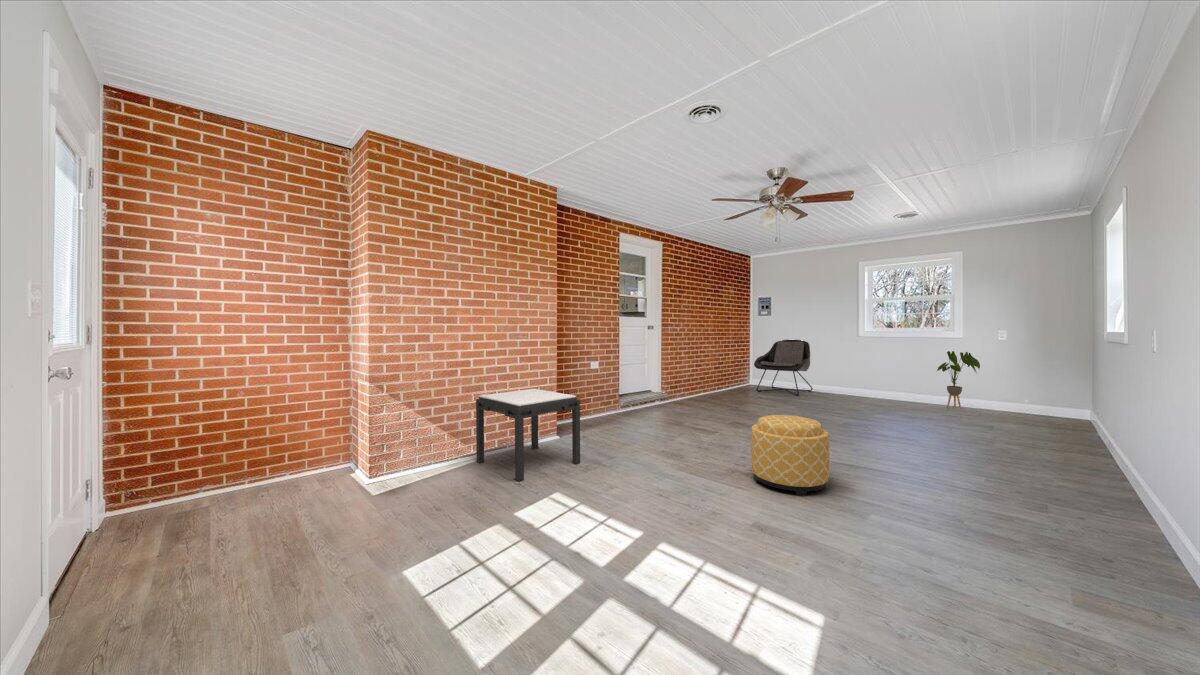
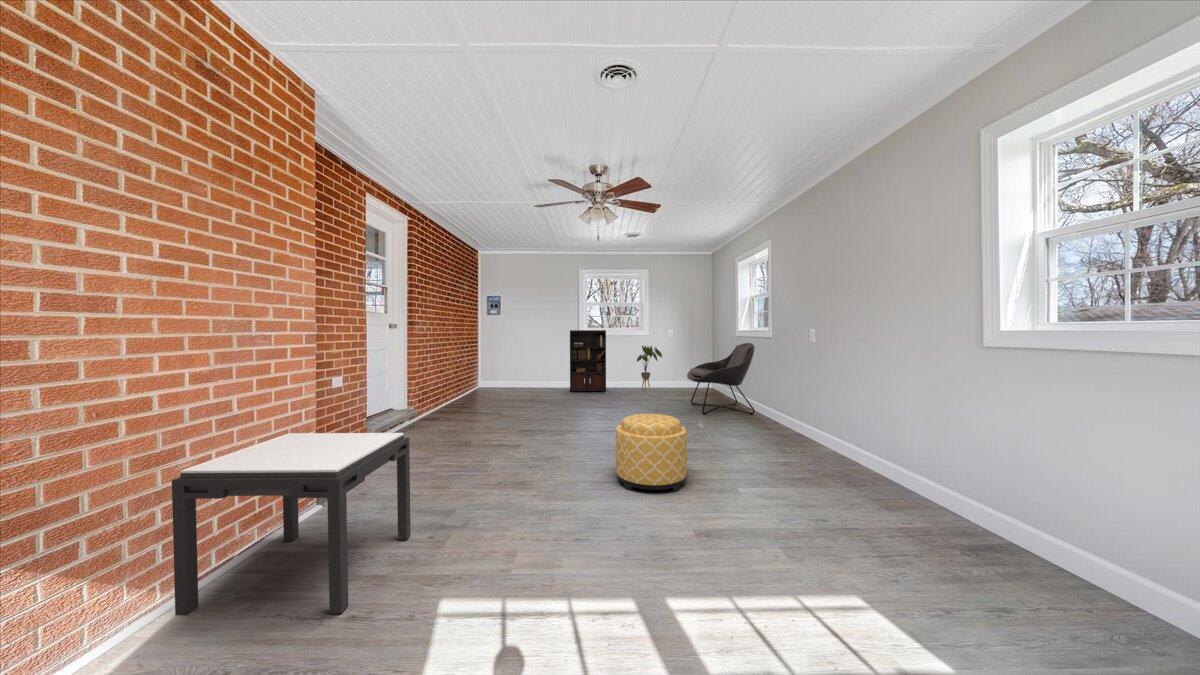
bookcase: none [838,331,908,404] -> present [570,330,606,392]
lounge chair: present [754,340,813,396] -> present [687,343,755,415]

